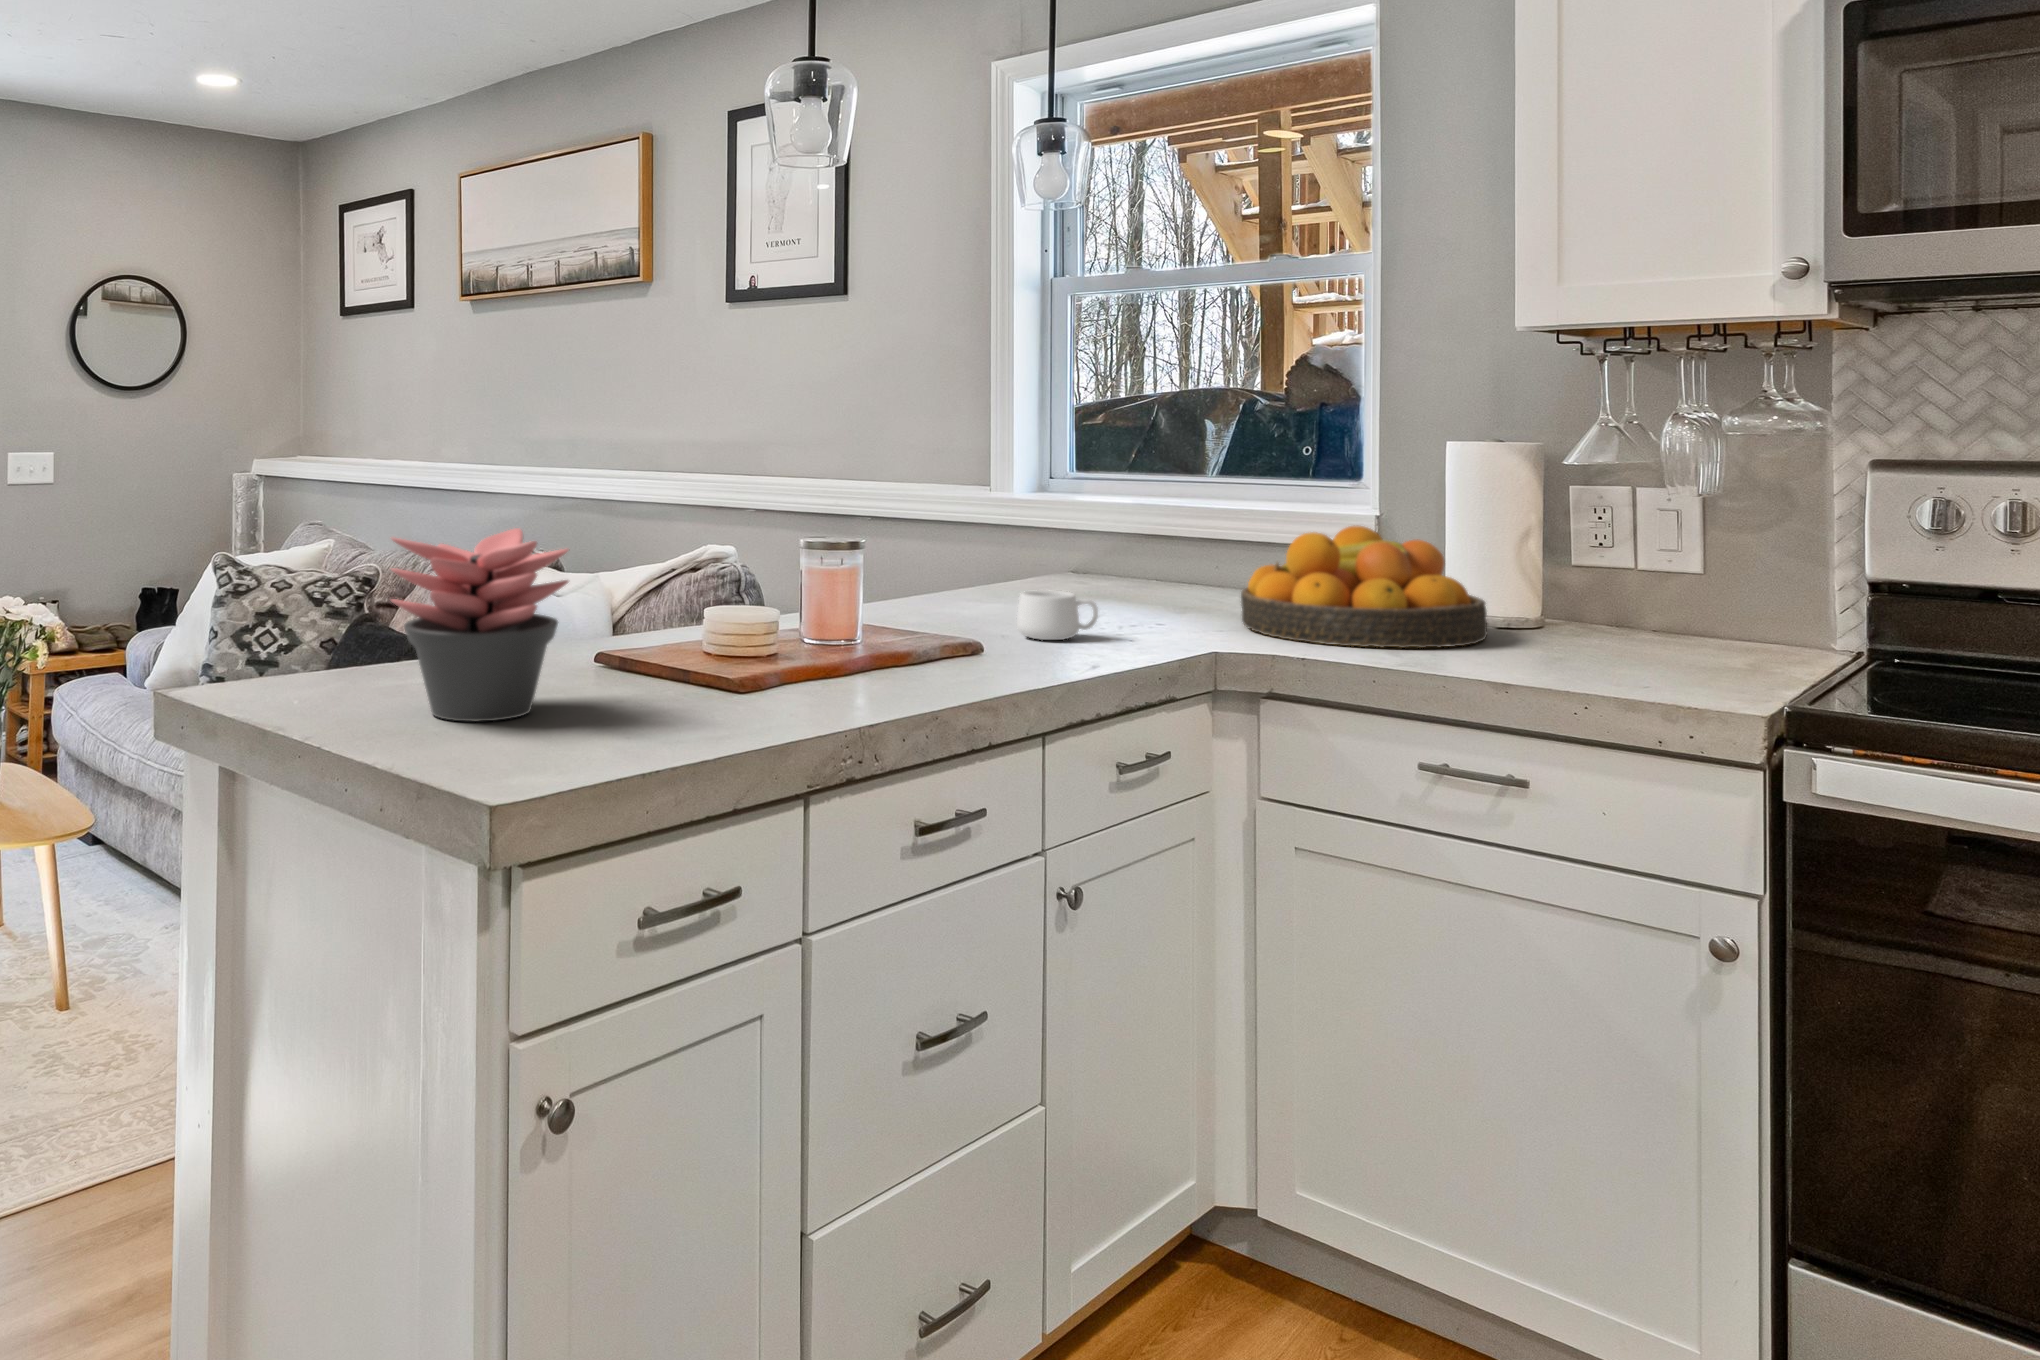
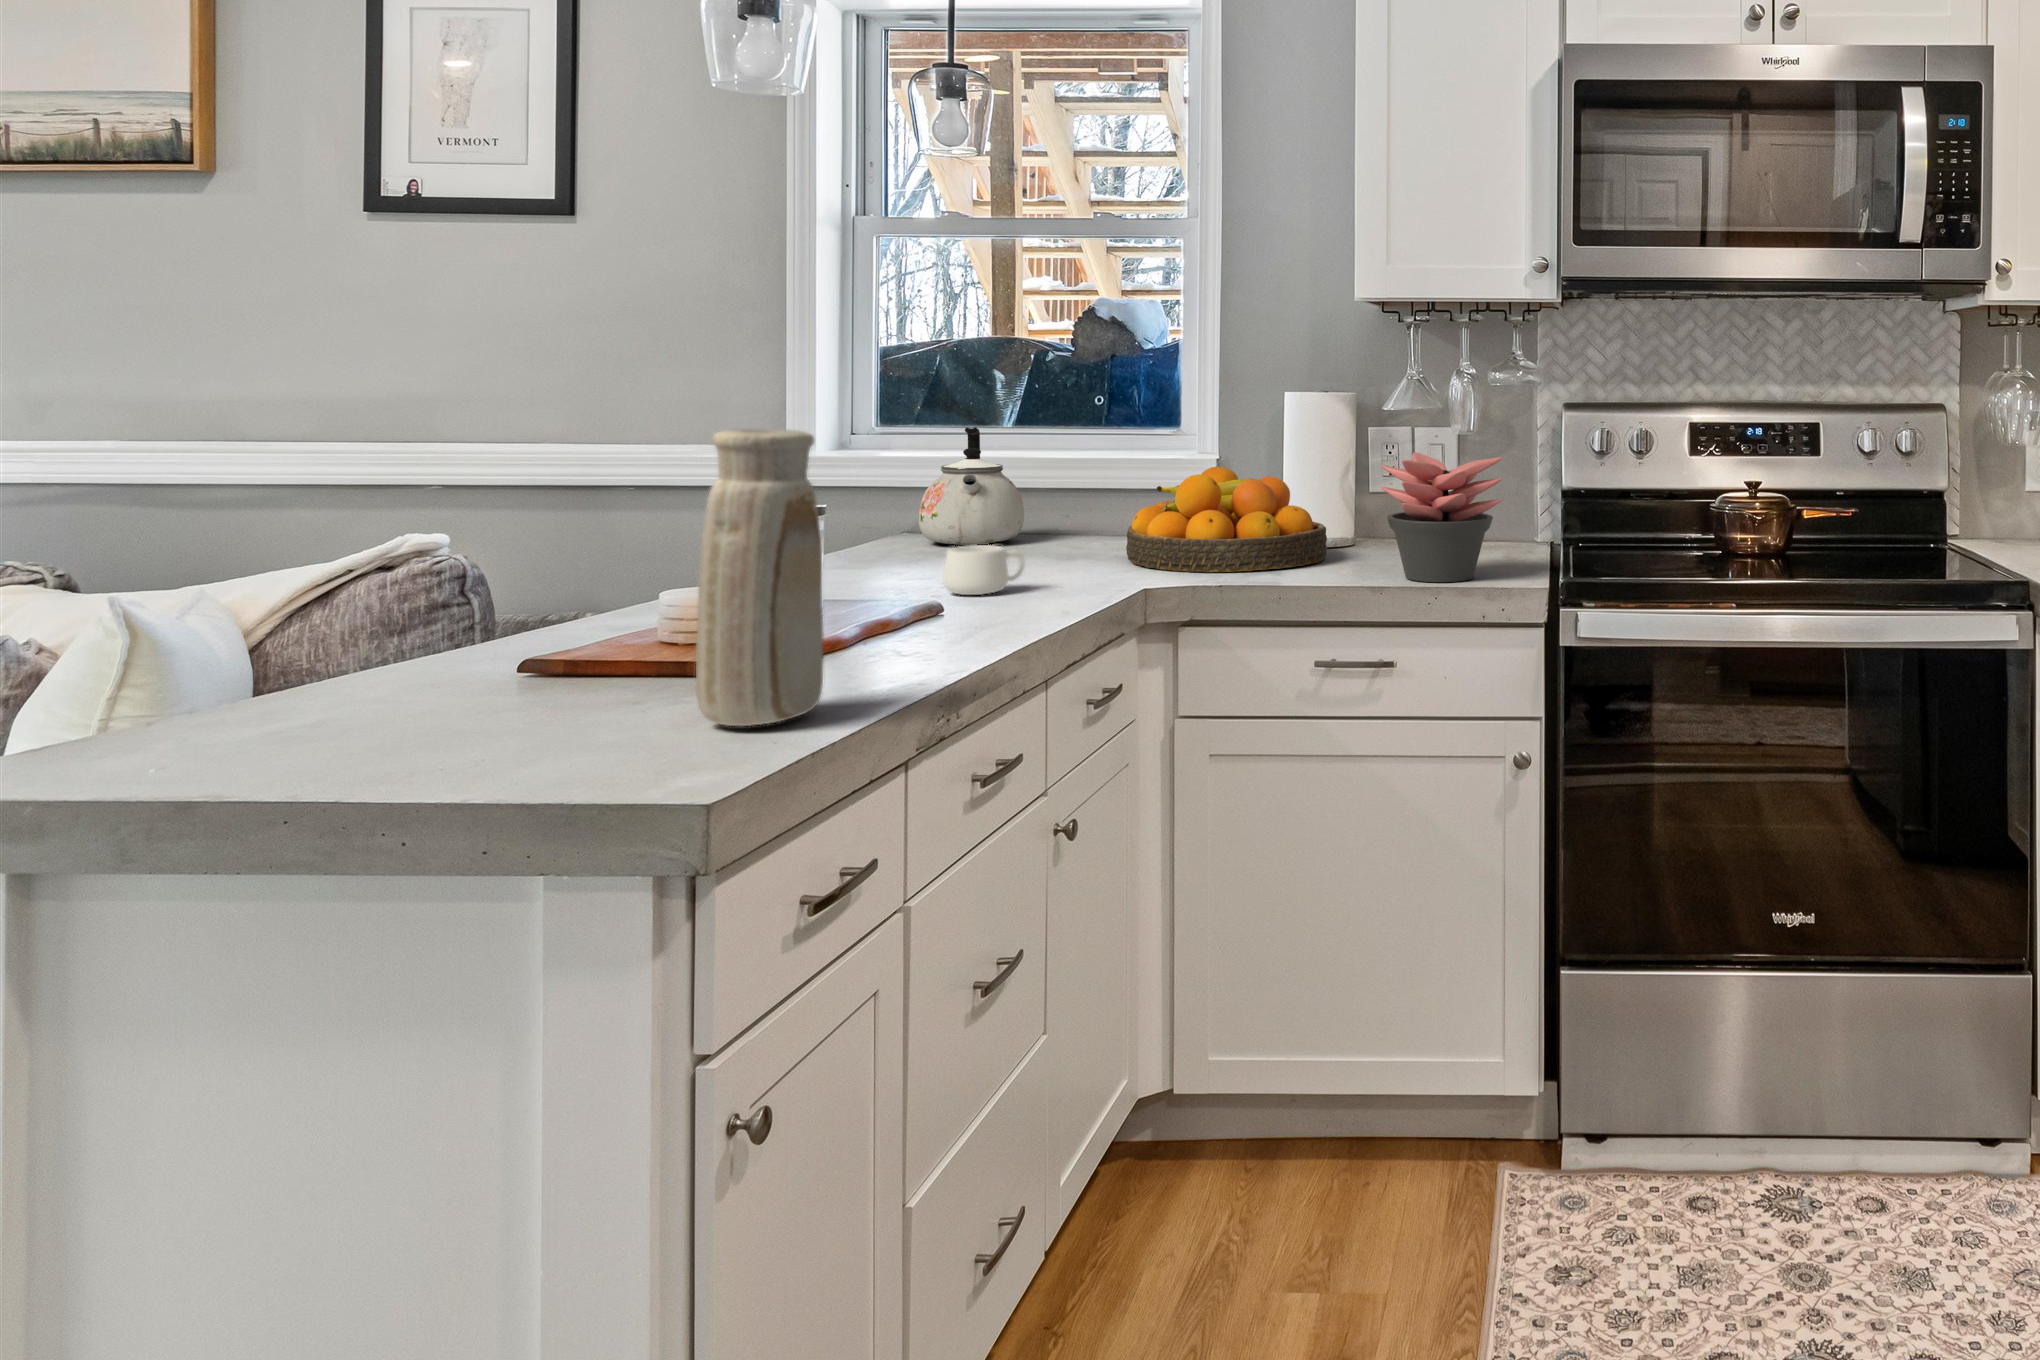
vase: none [656,464,757,724] -> present [696,430,823,726]
kettle: none [1072,475,1176,593] -> present [919,427,1024,545]
succulent plant: present [391,528,568,721] -> present [1381,452,1502,582]

